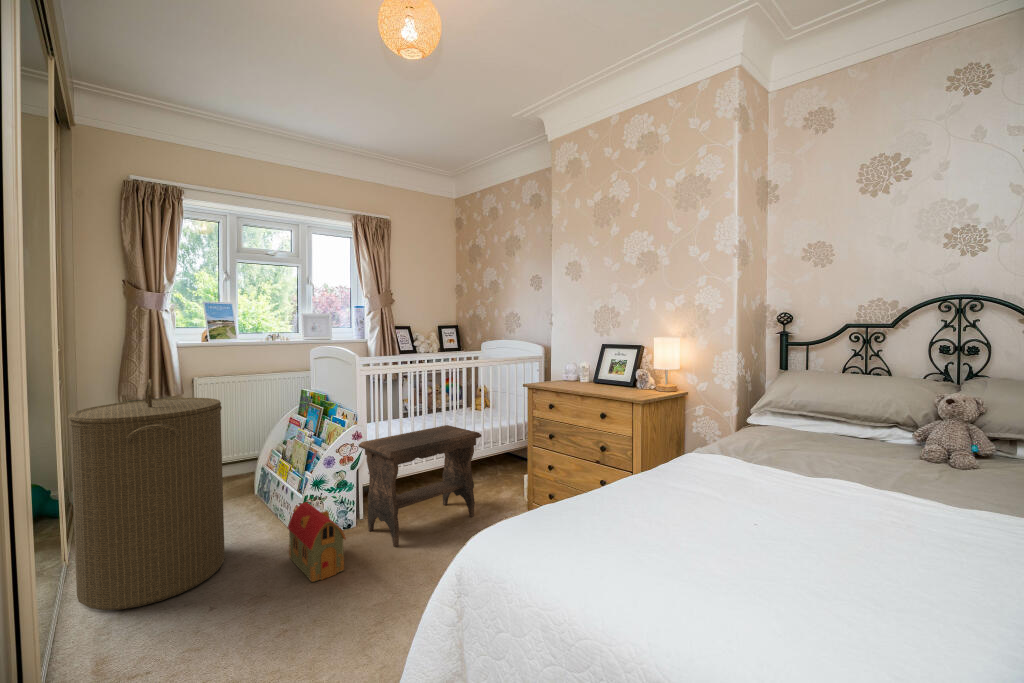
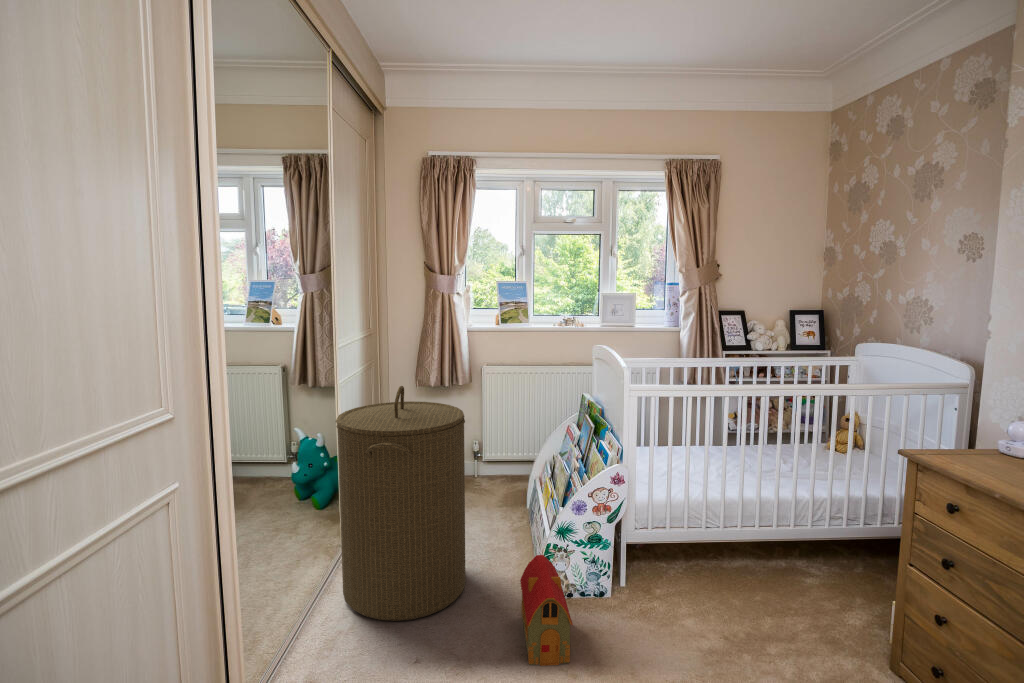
footstool: present [358,425,481,547] -> none [615,486,806,652]

